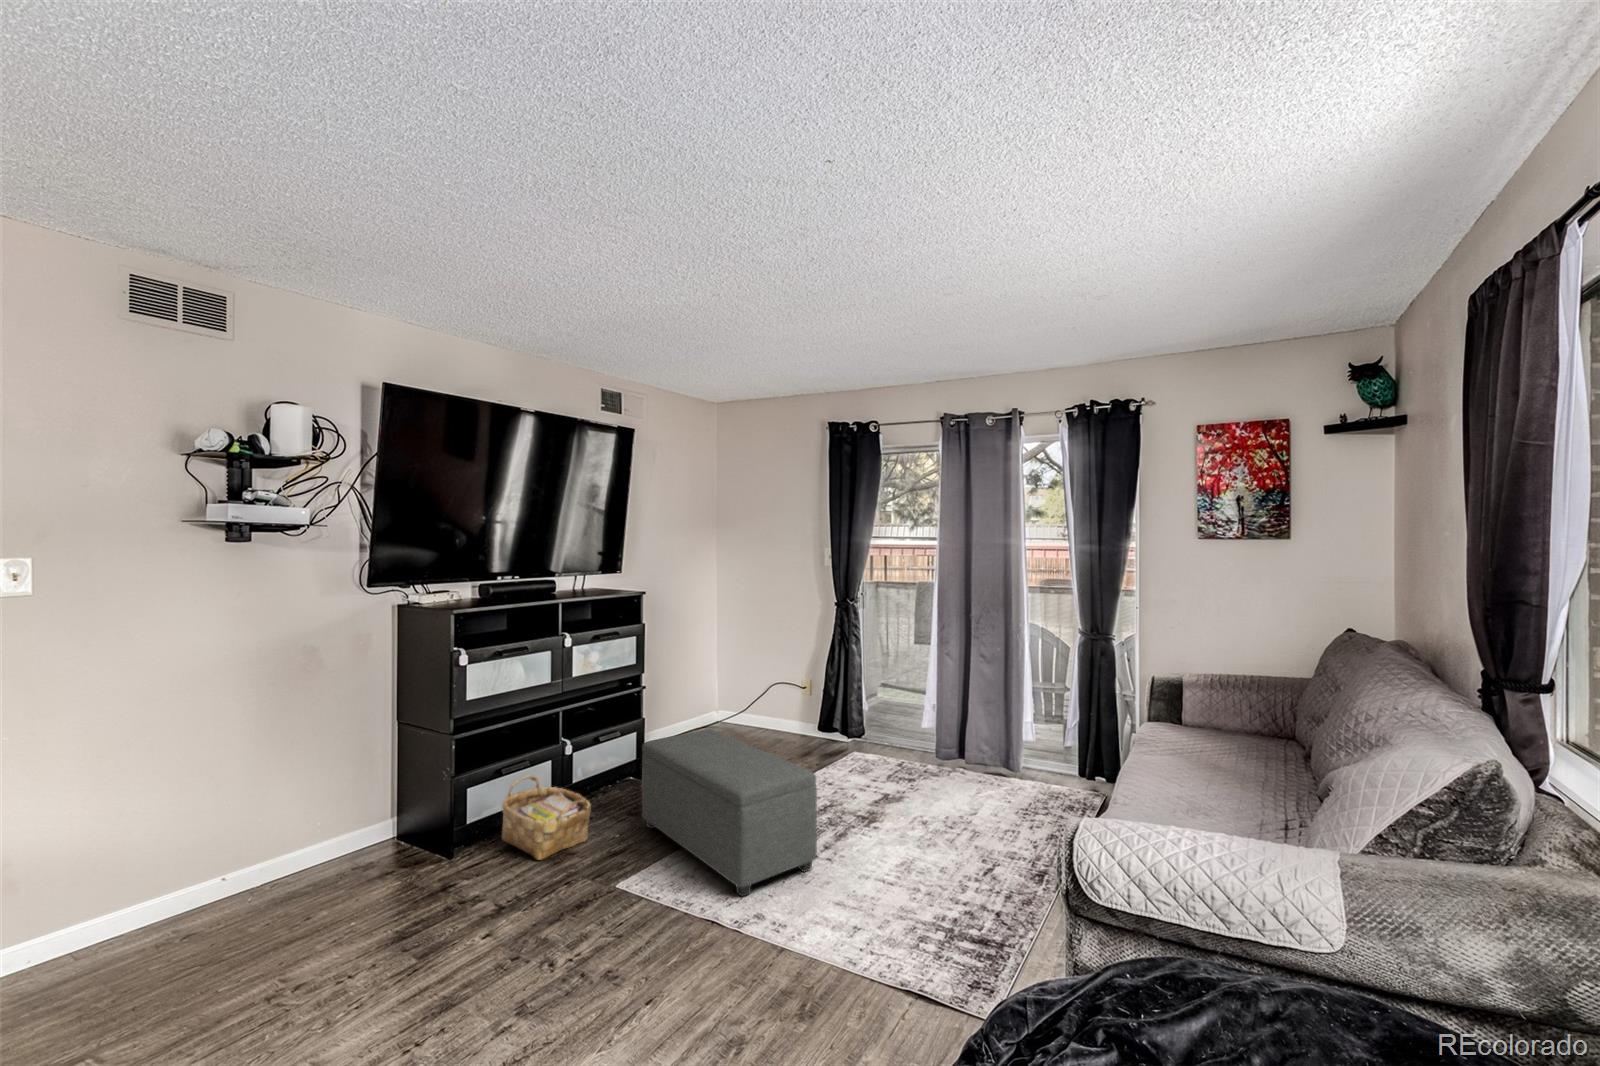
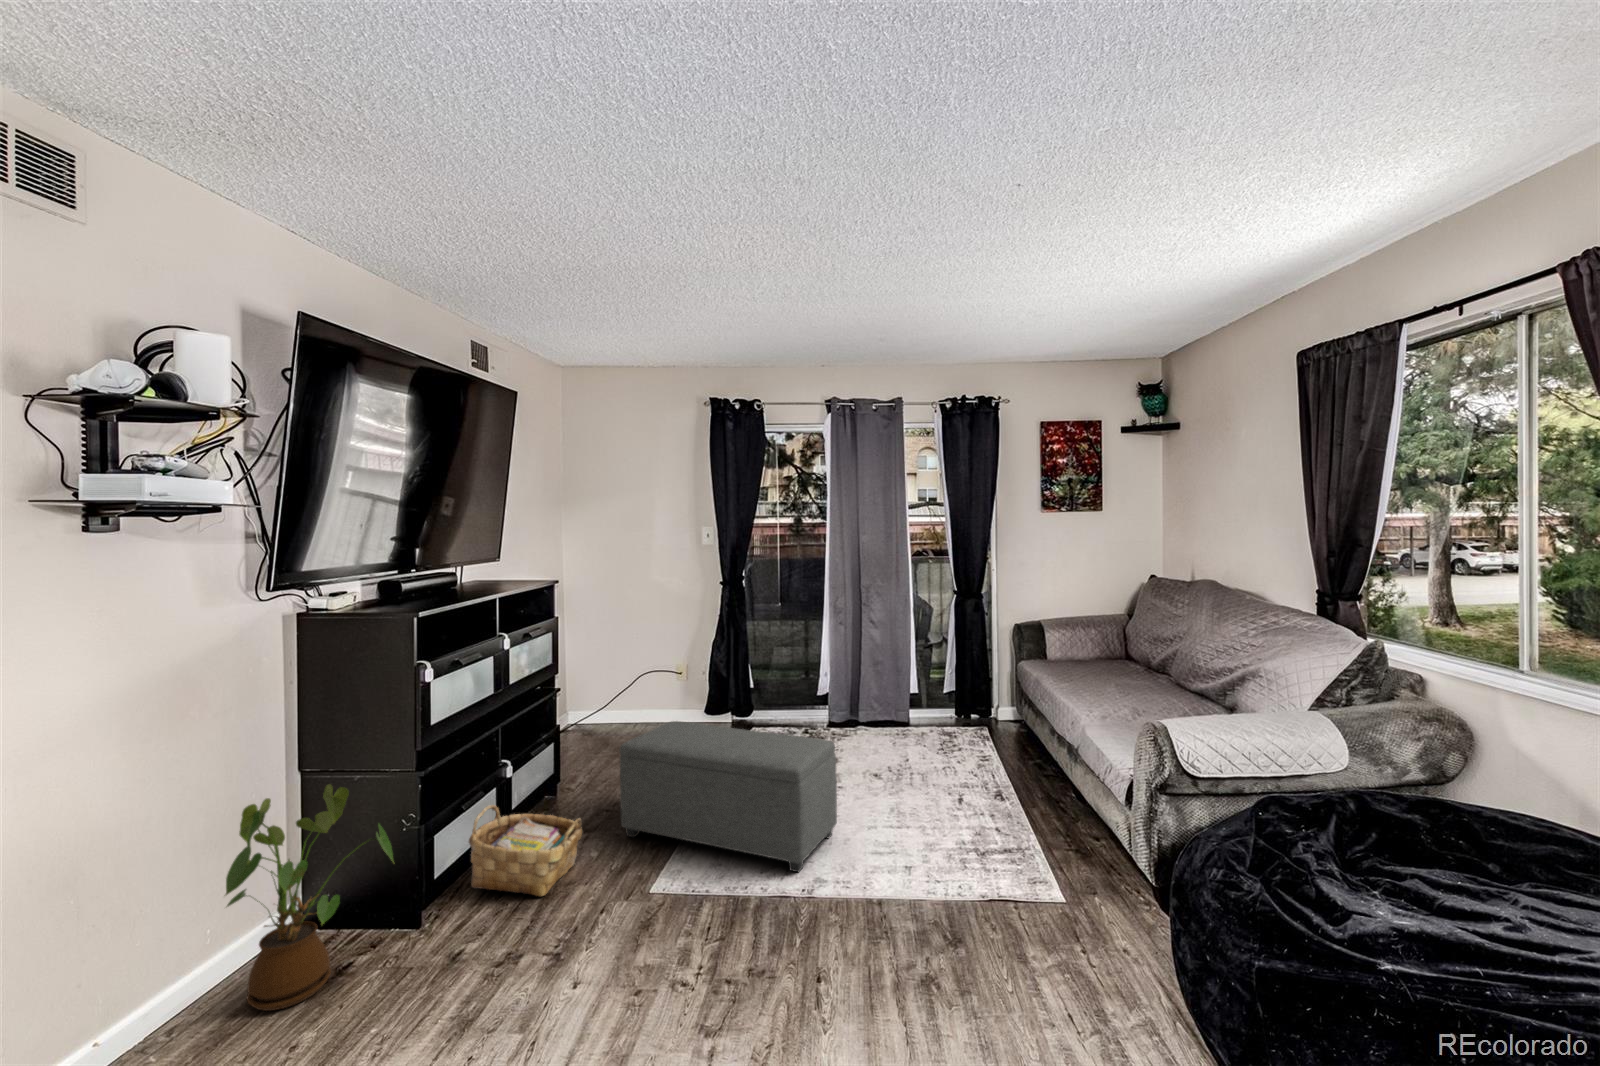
house plant: none [286,736,409,894] -> present [226,784,393,1011]

